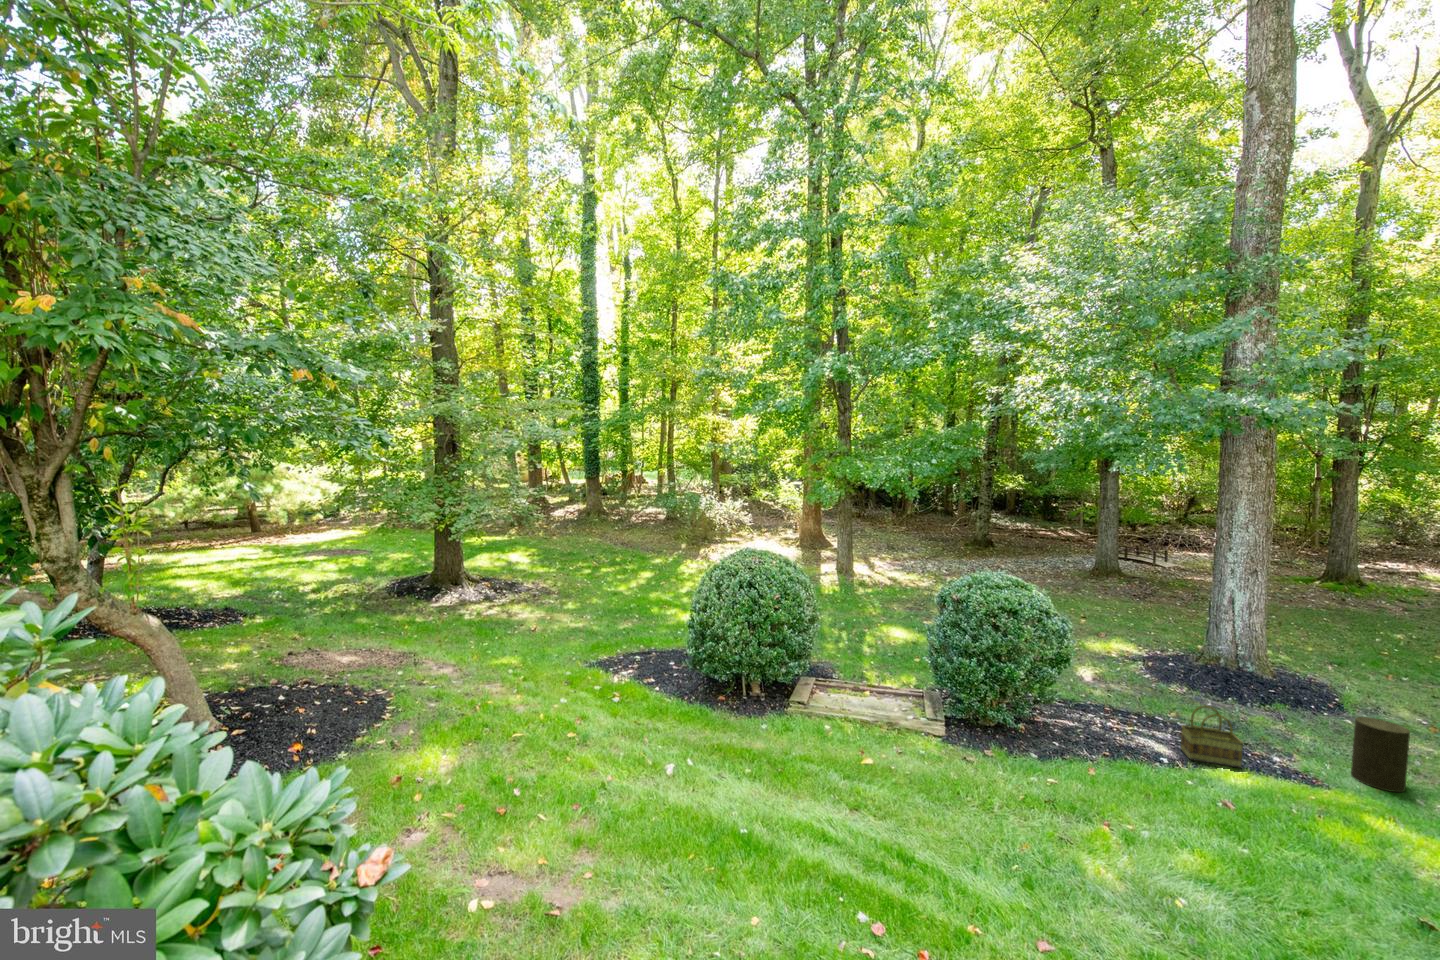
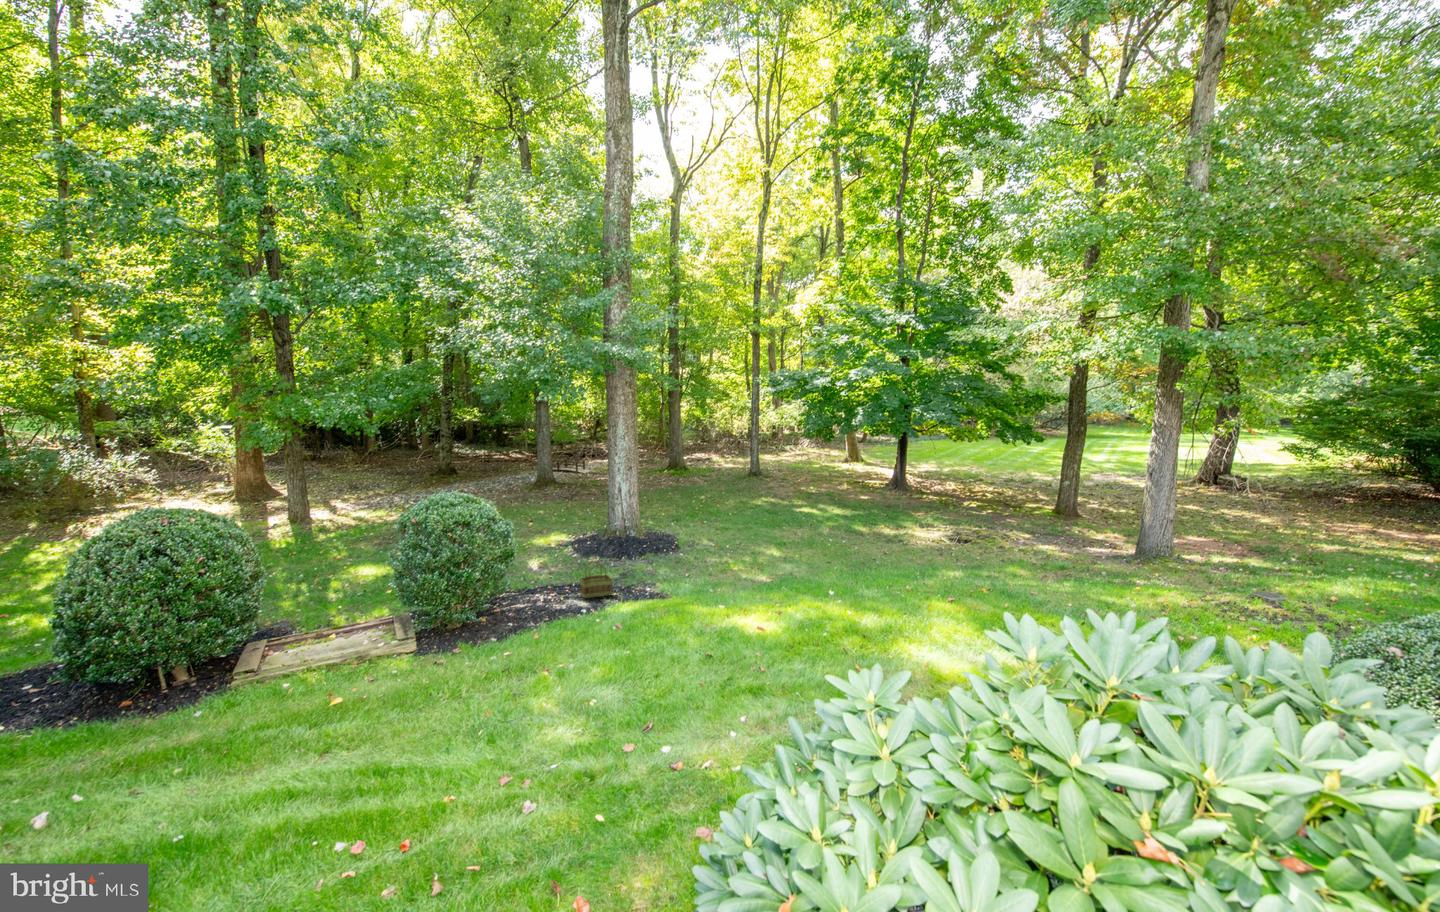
stool: present [1351,717,1410,792] -> none [667,547,689,587]

